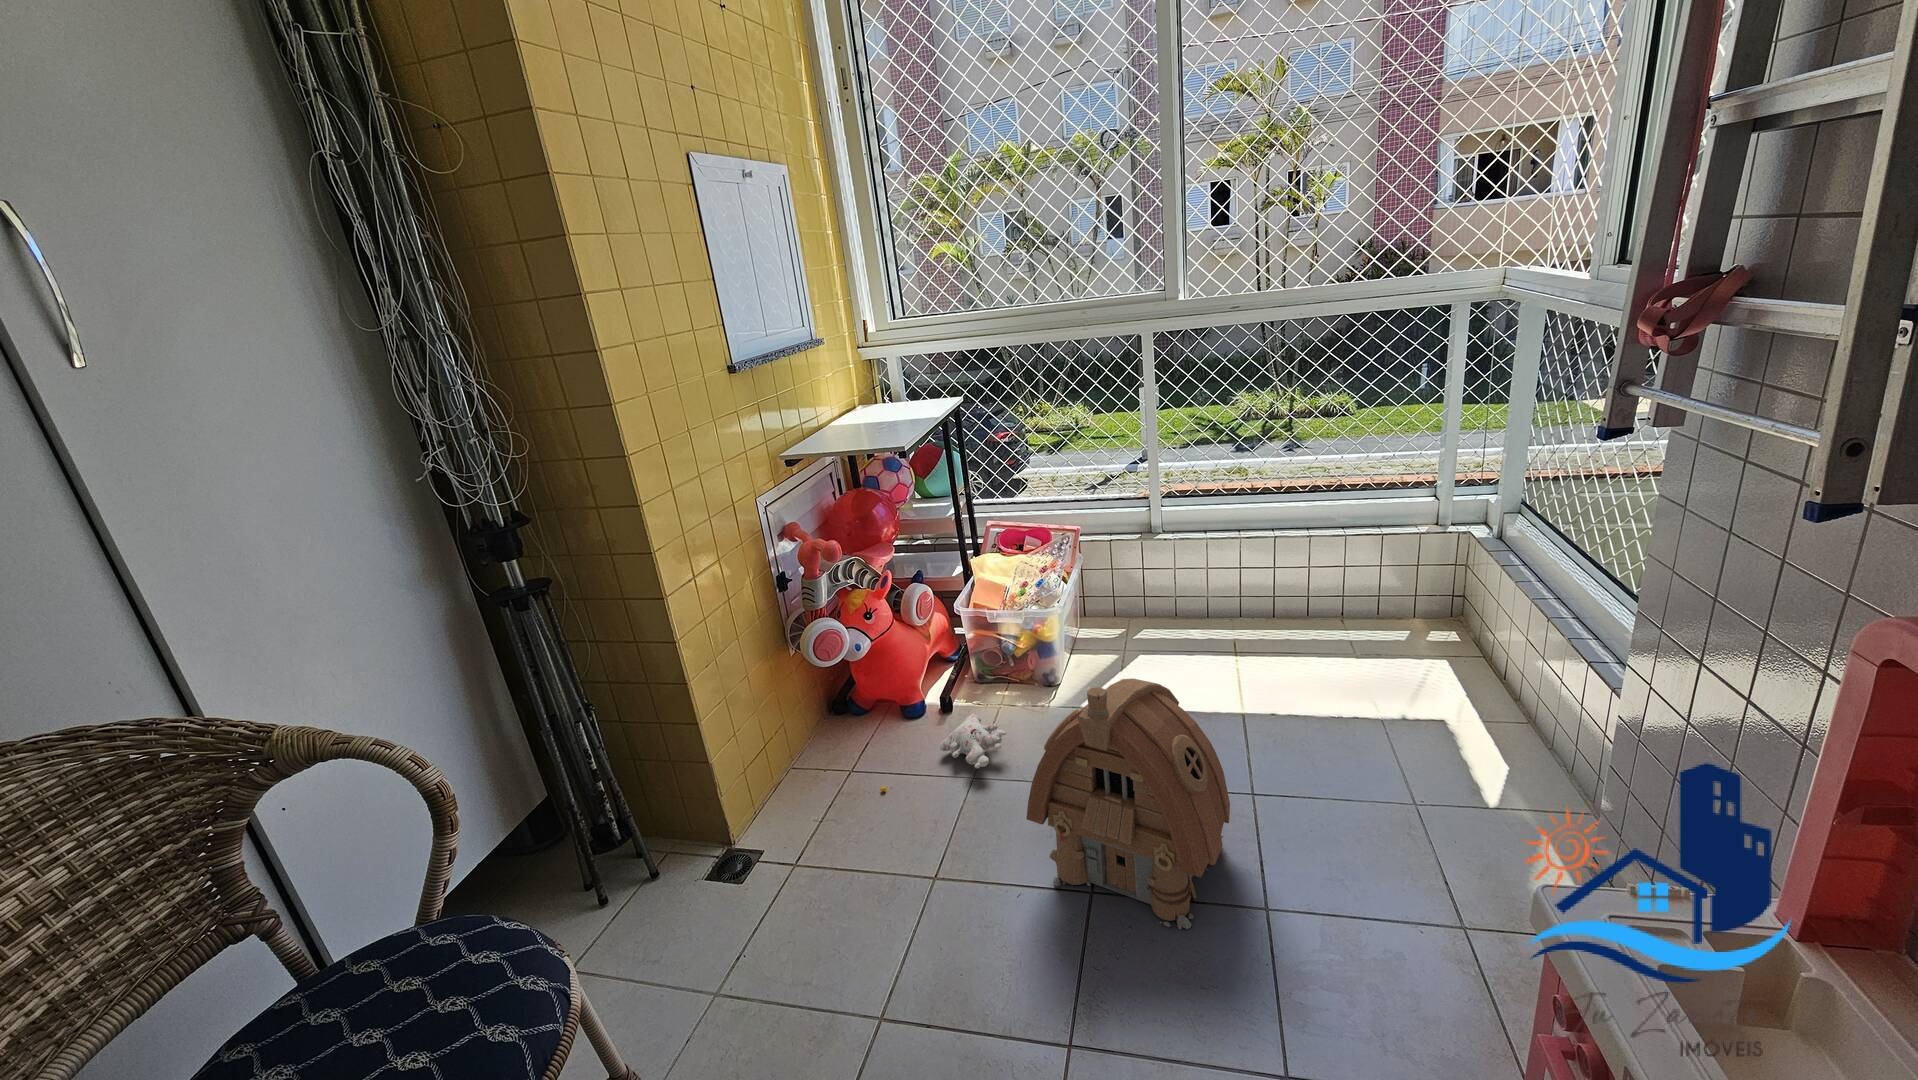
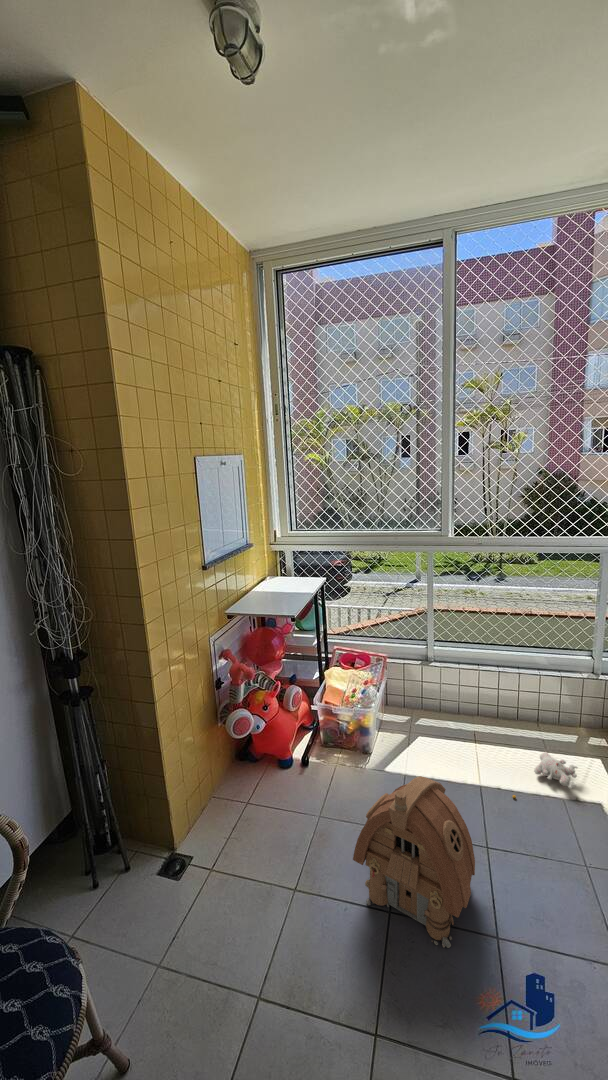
plush toy: present [880,713,1006,792] -> present [513,752,577,798]

